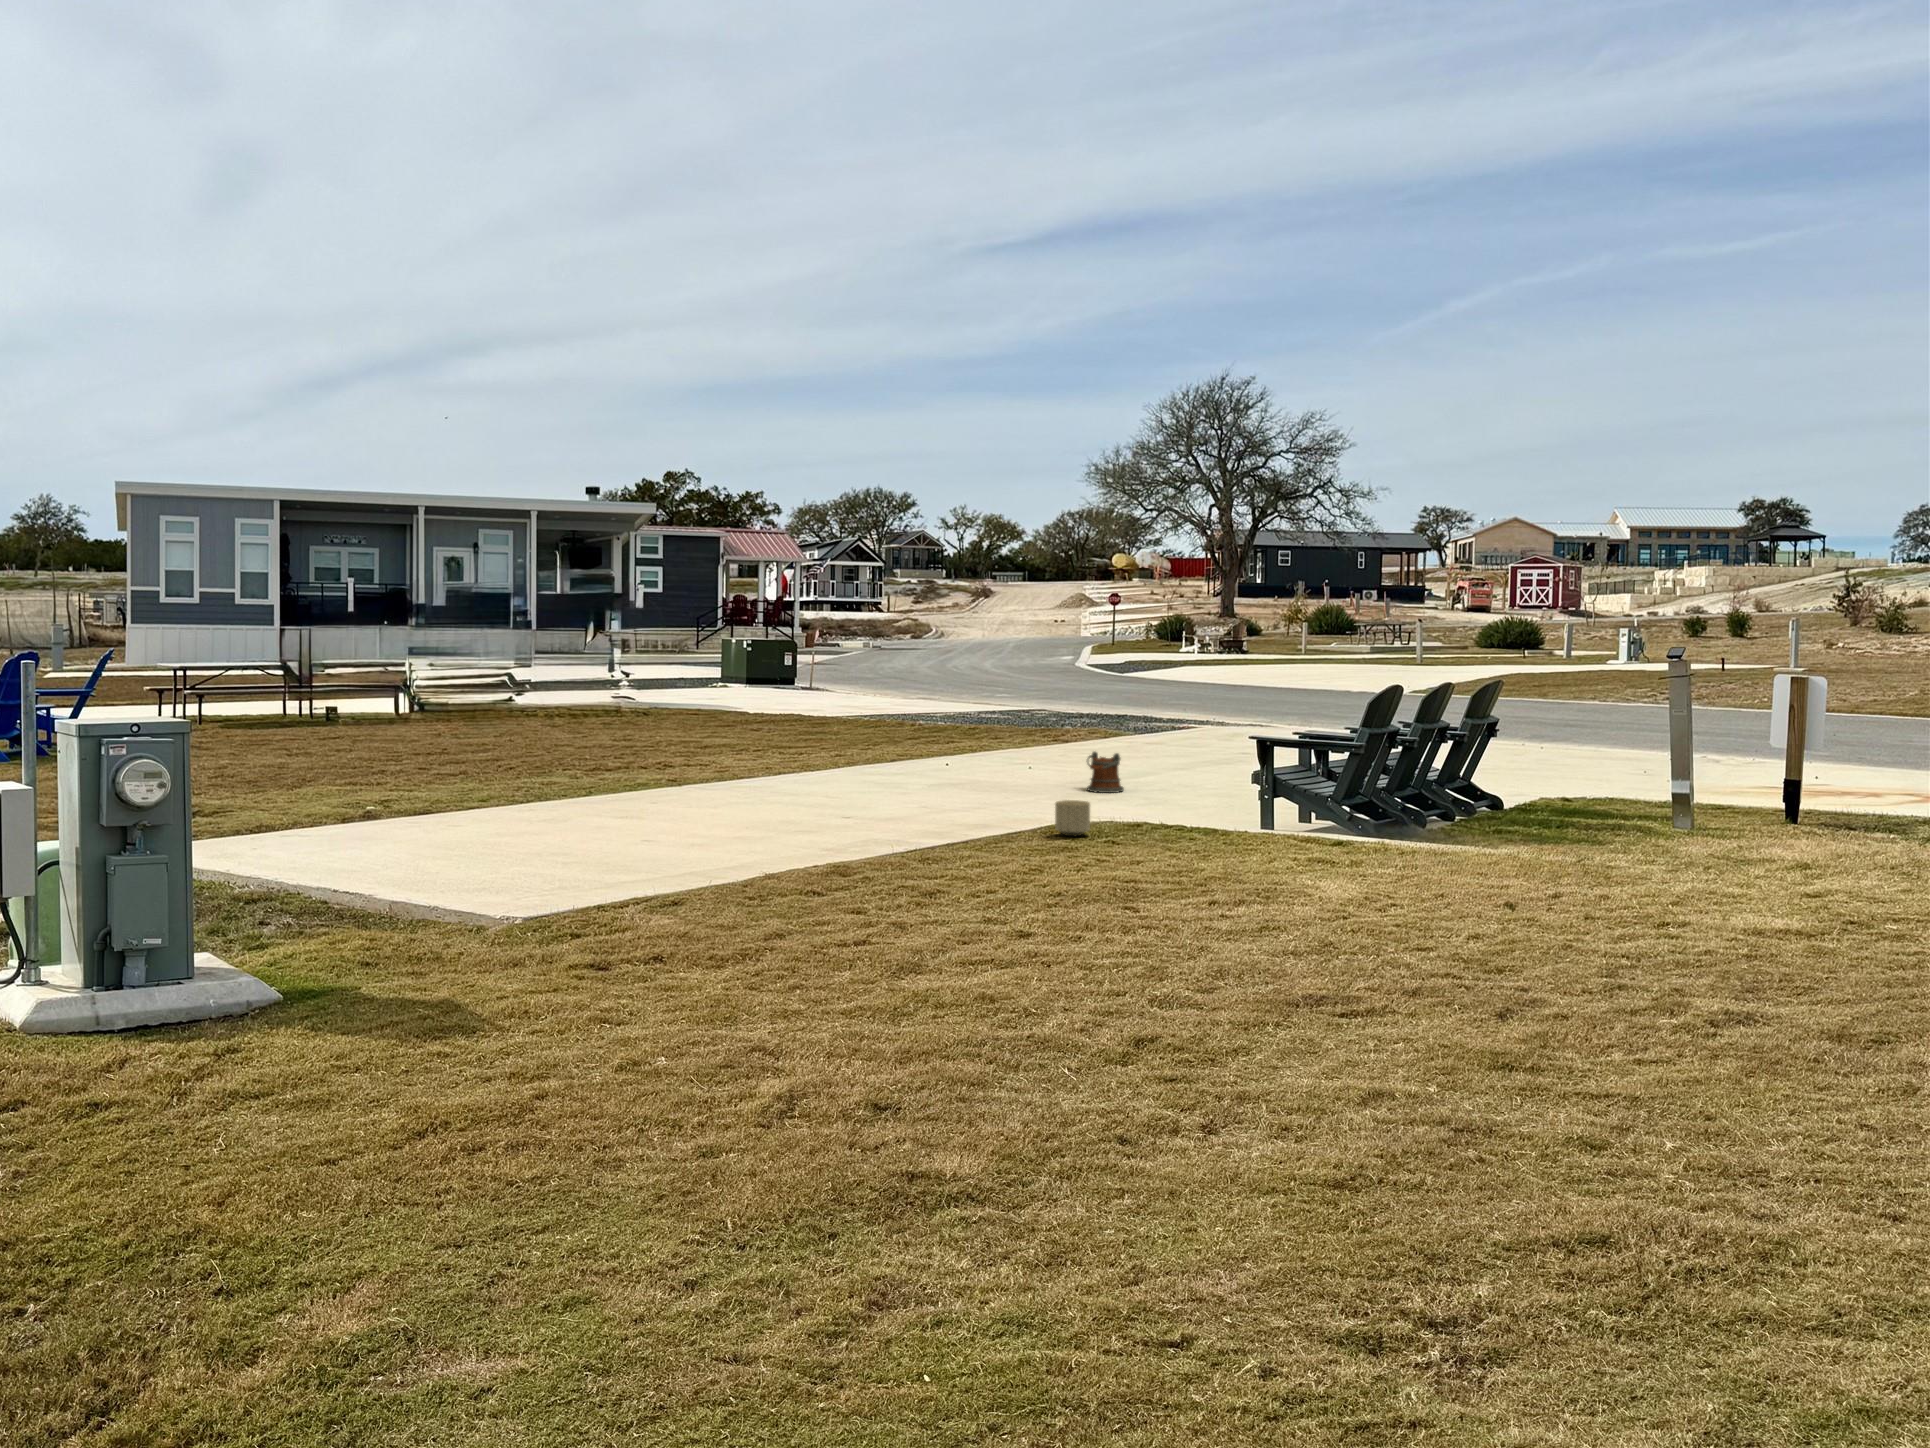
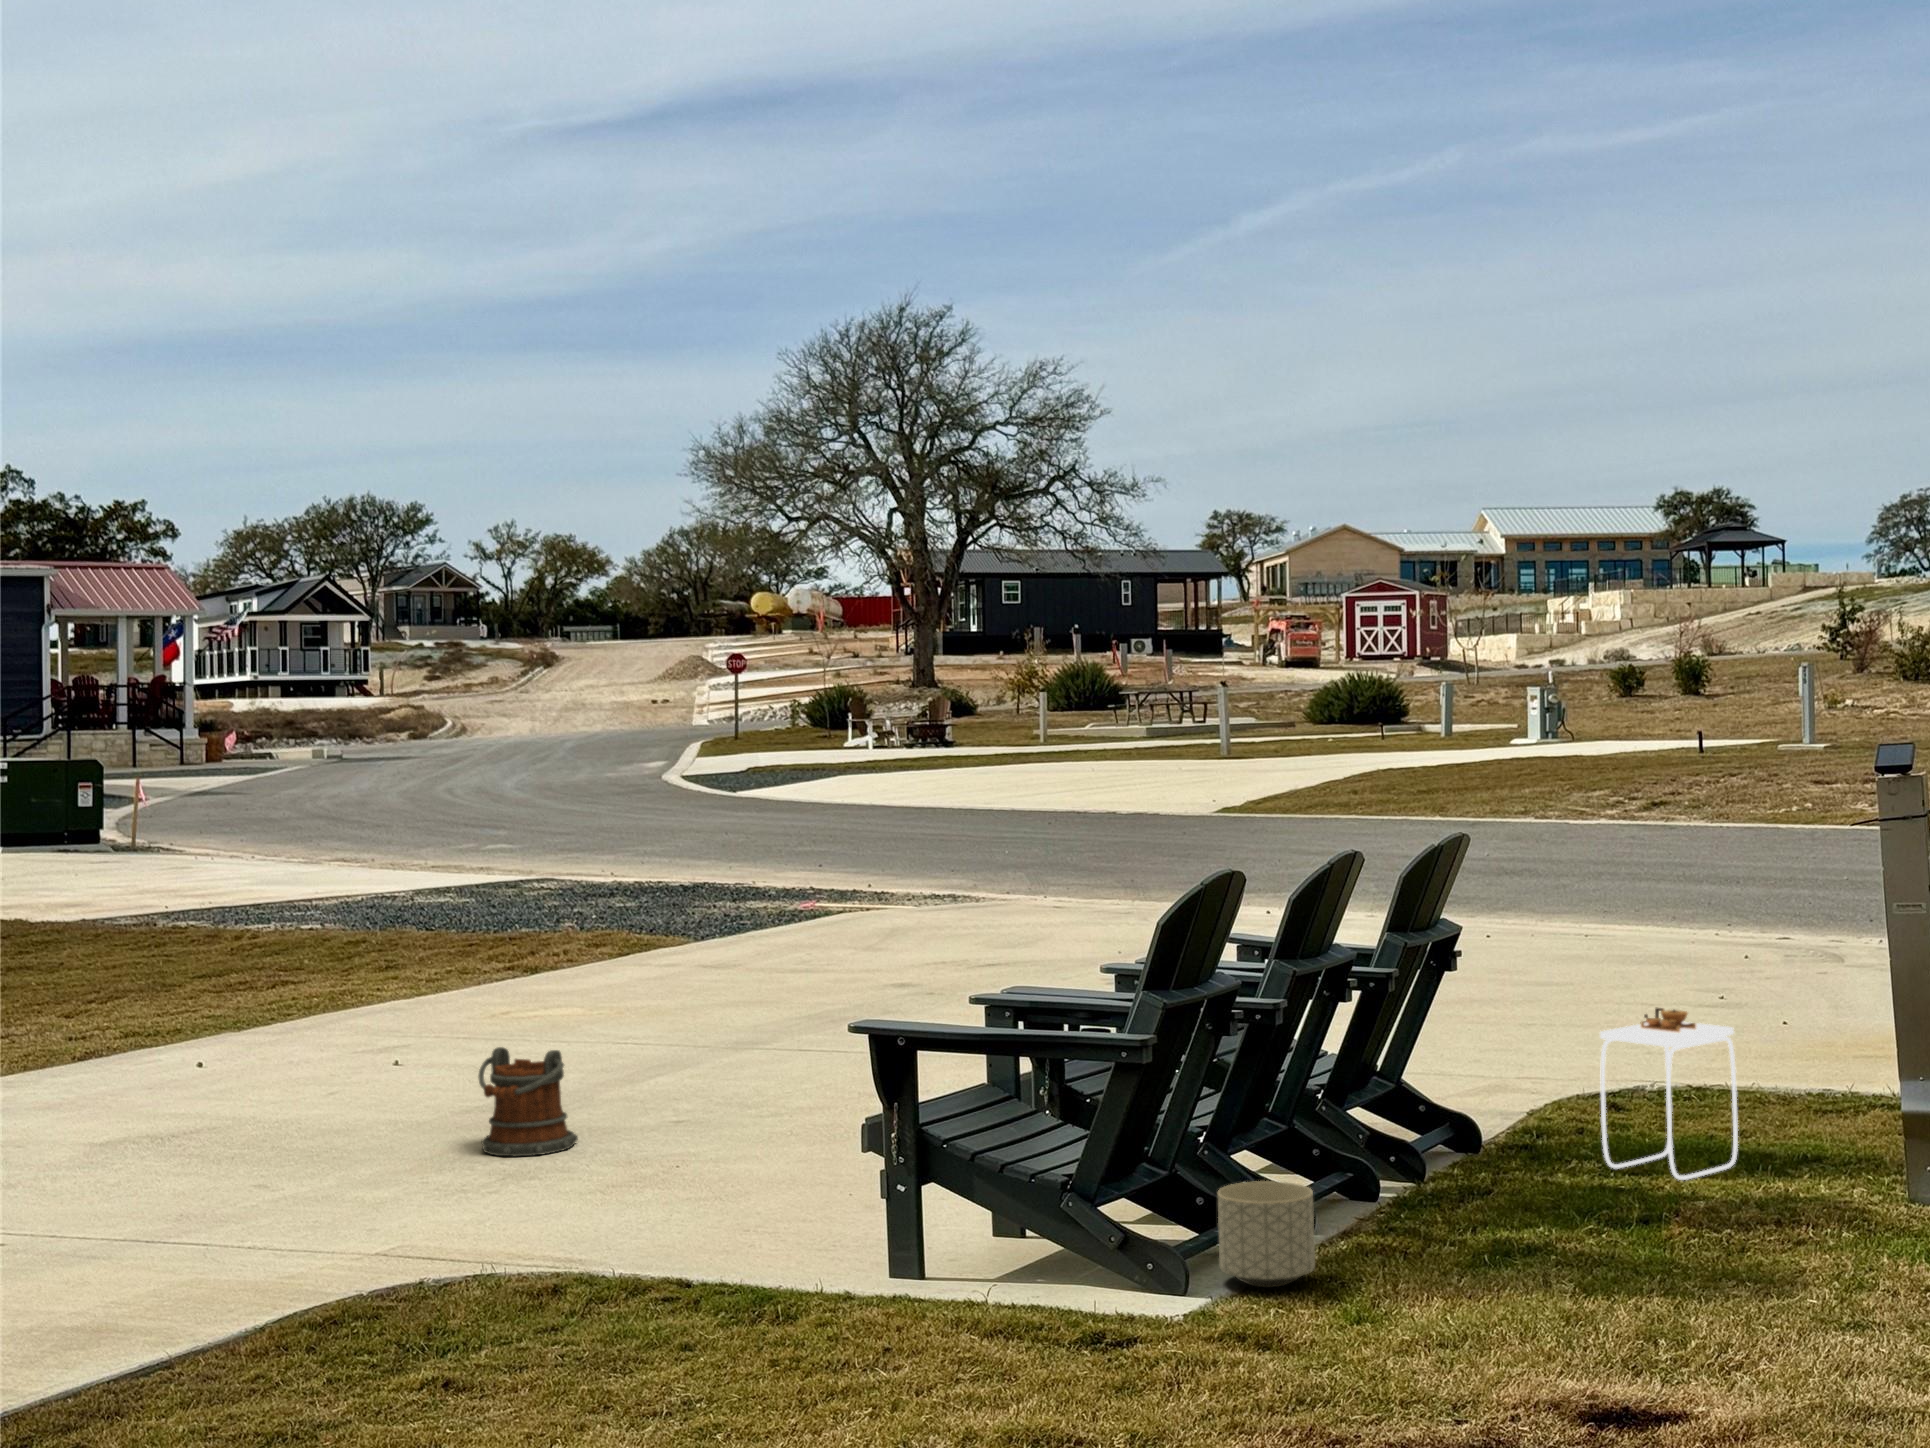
side table: none [1554,754,1615,822] -> present [1600,1008,1738,1180]
planter: present [1055,800,1090,836] -> present [1218,1181,1315,1287]

